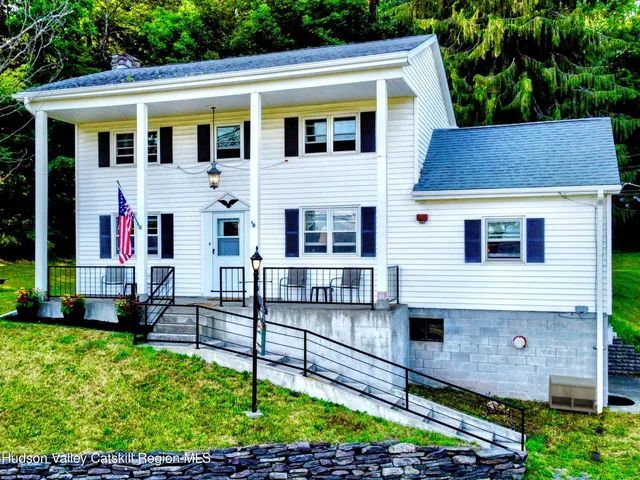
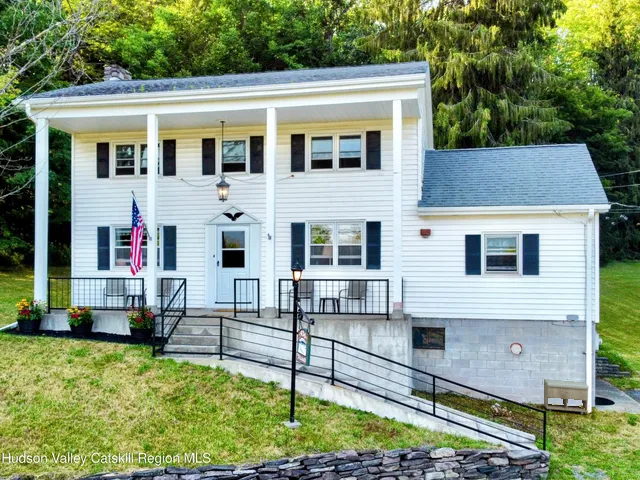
potted plant: present [589,421,608,461] -> none [601,420,624,459]

